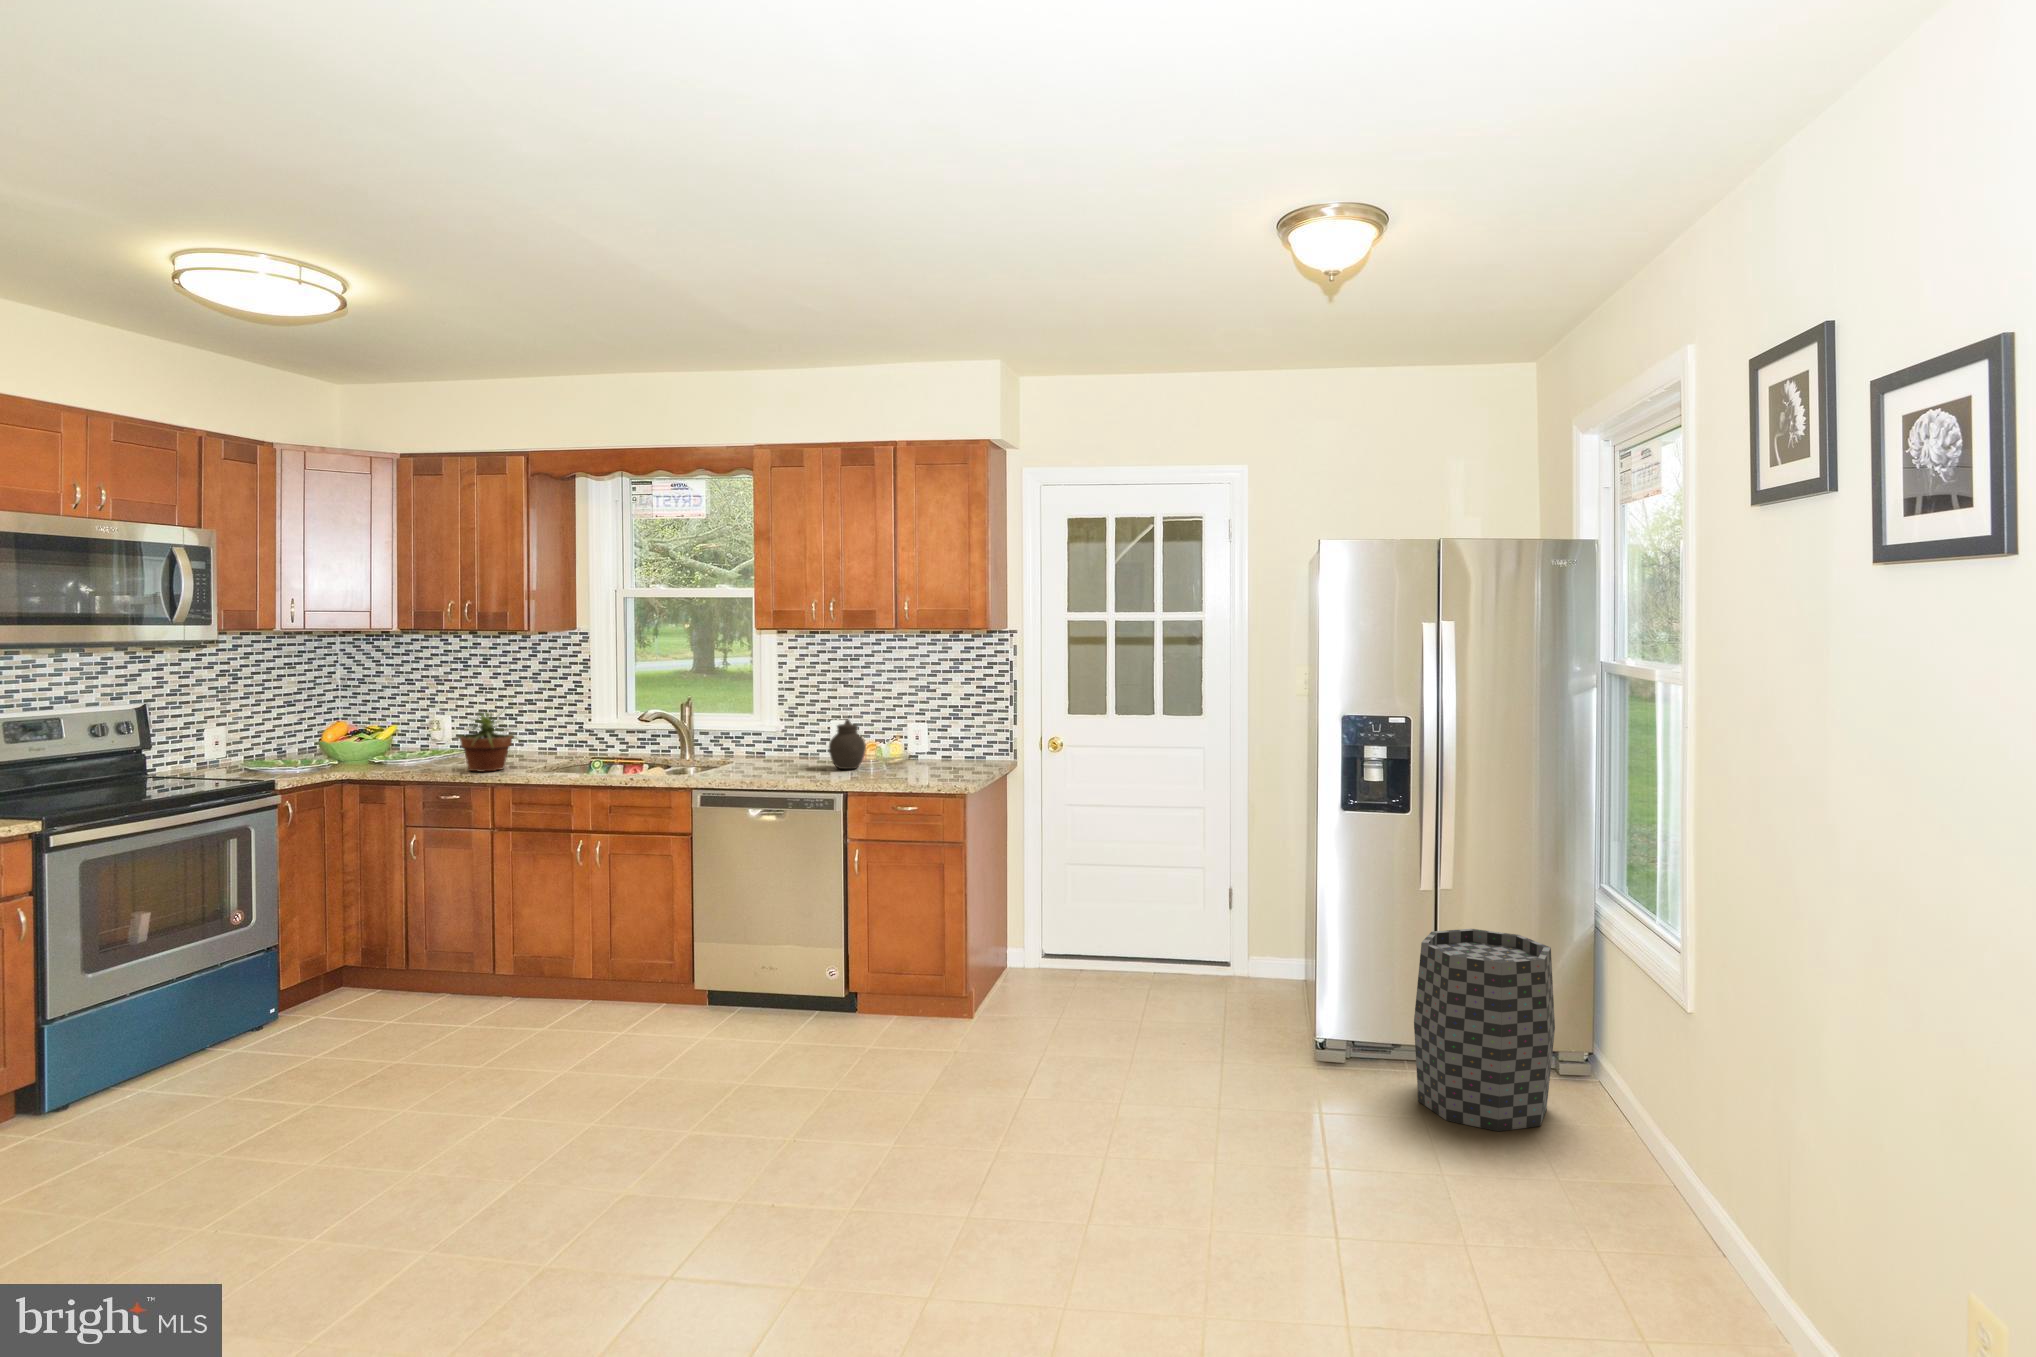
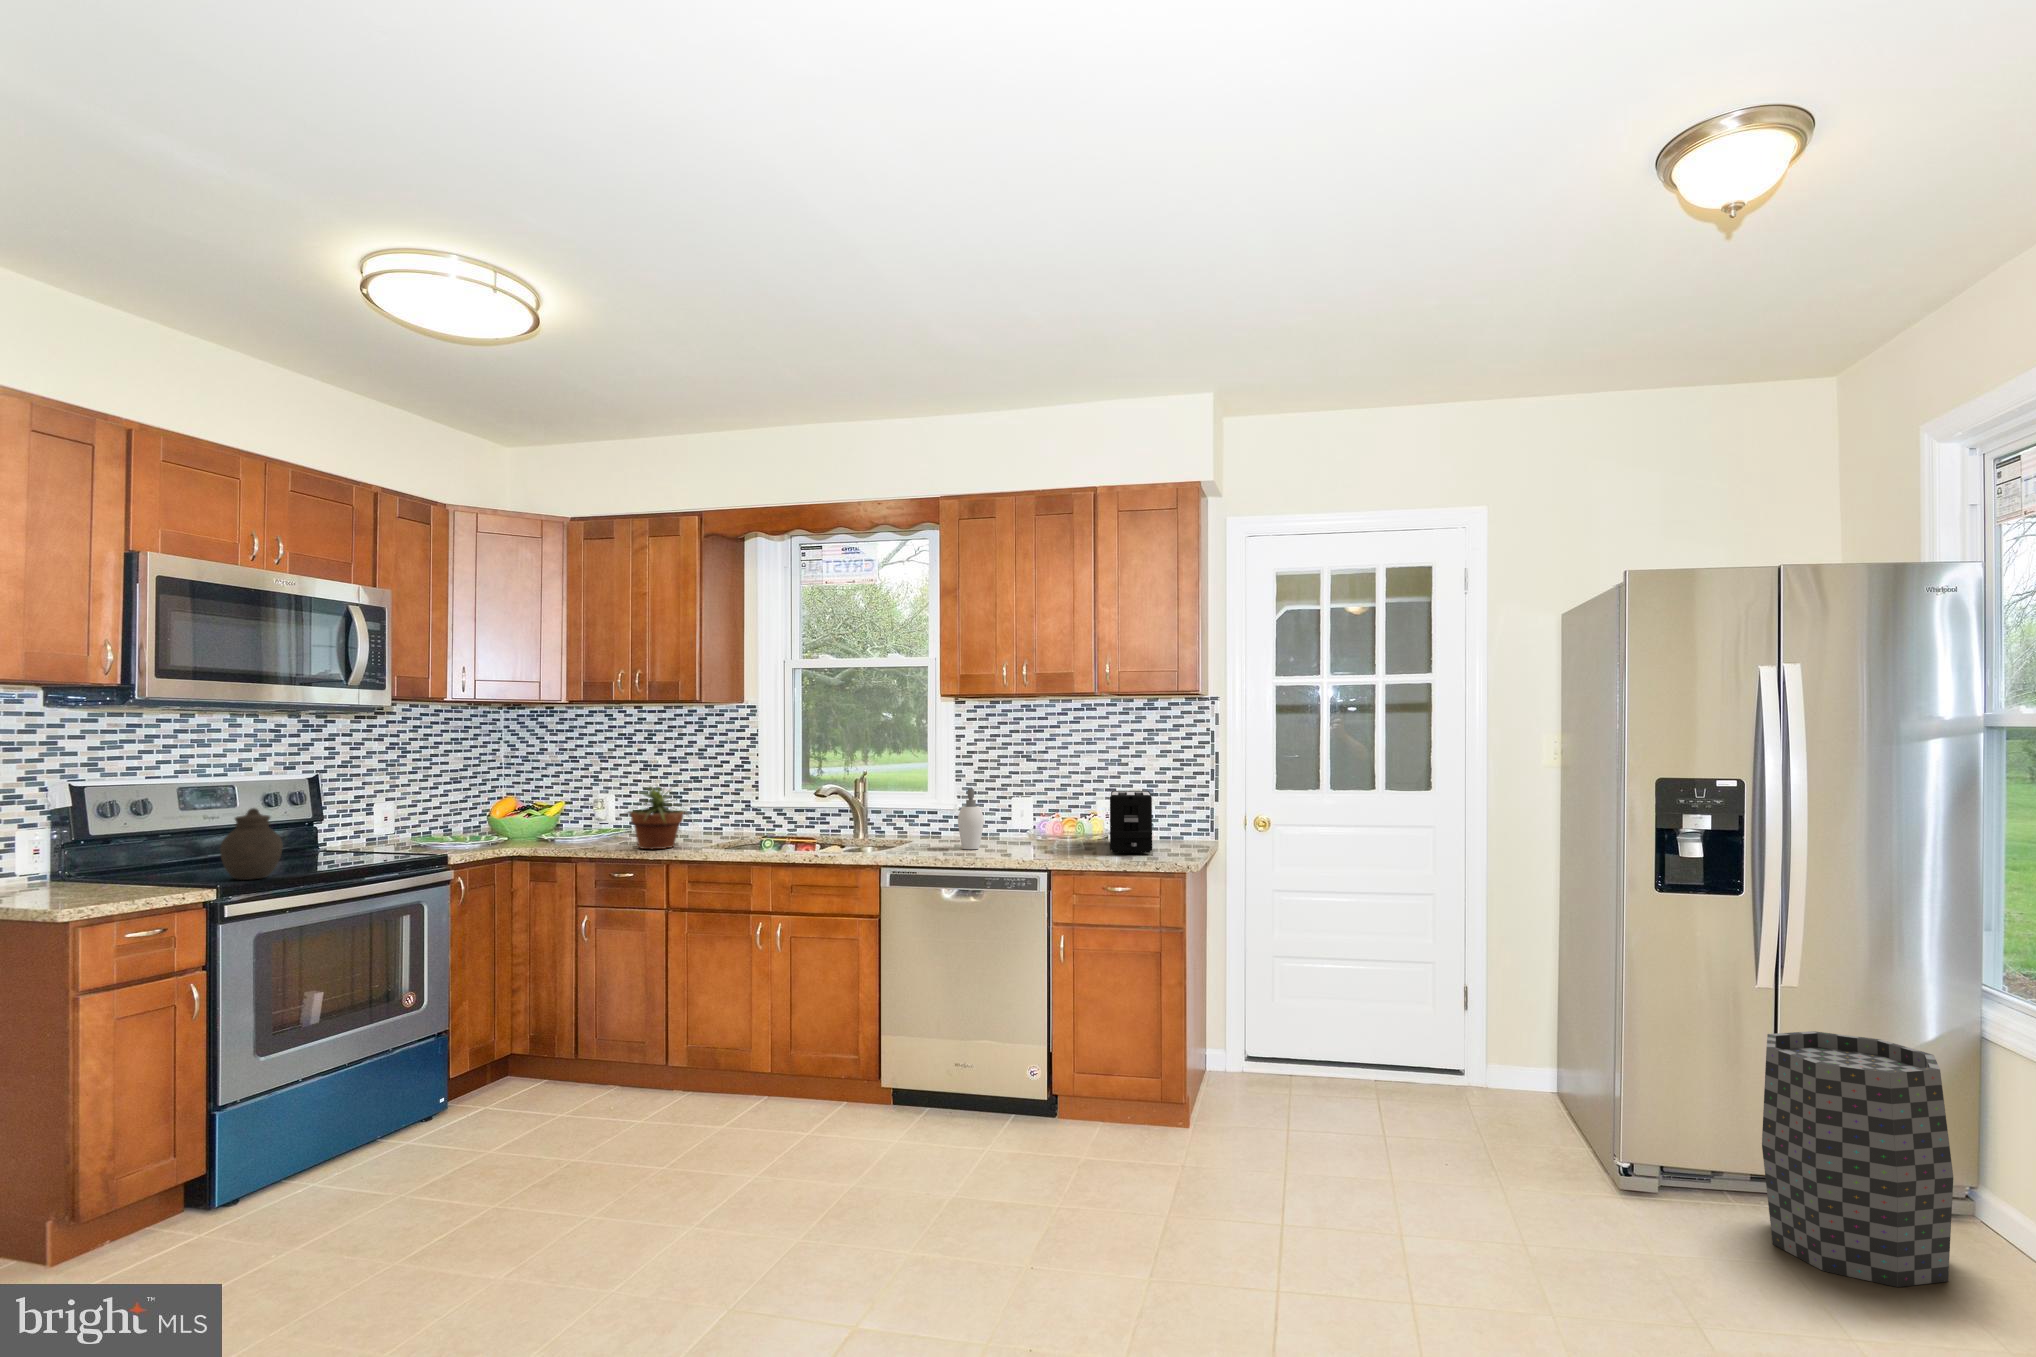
soap dispenser: none [771,715,795,771] -> present [958,789,984,849]
toaster: none [907,716,953,775] -> present [1110,791,1152,853]
jar: present [829,719,866,769] -> present [220,808,283,880]

